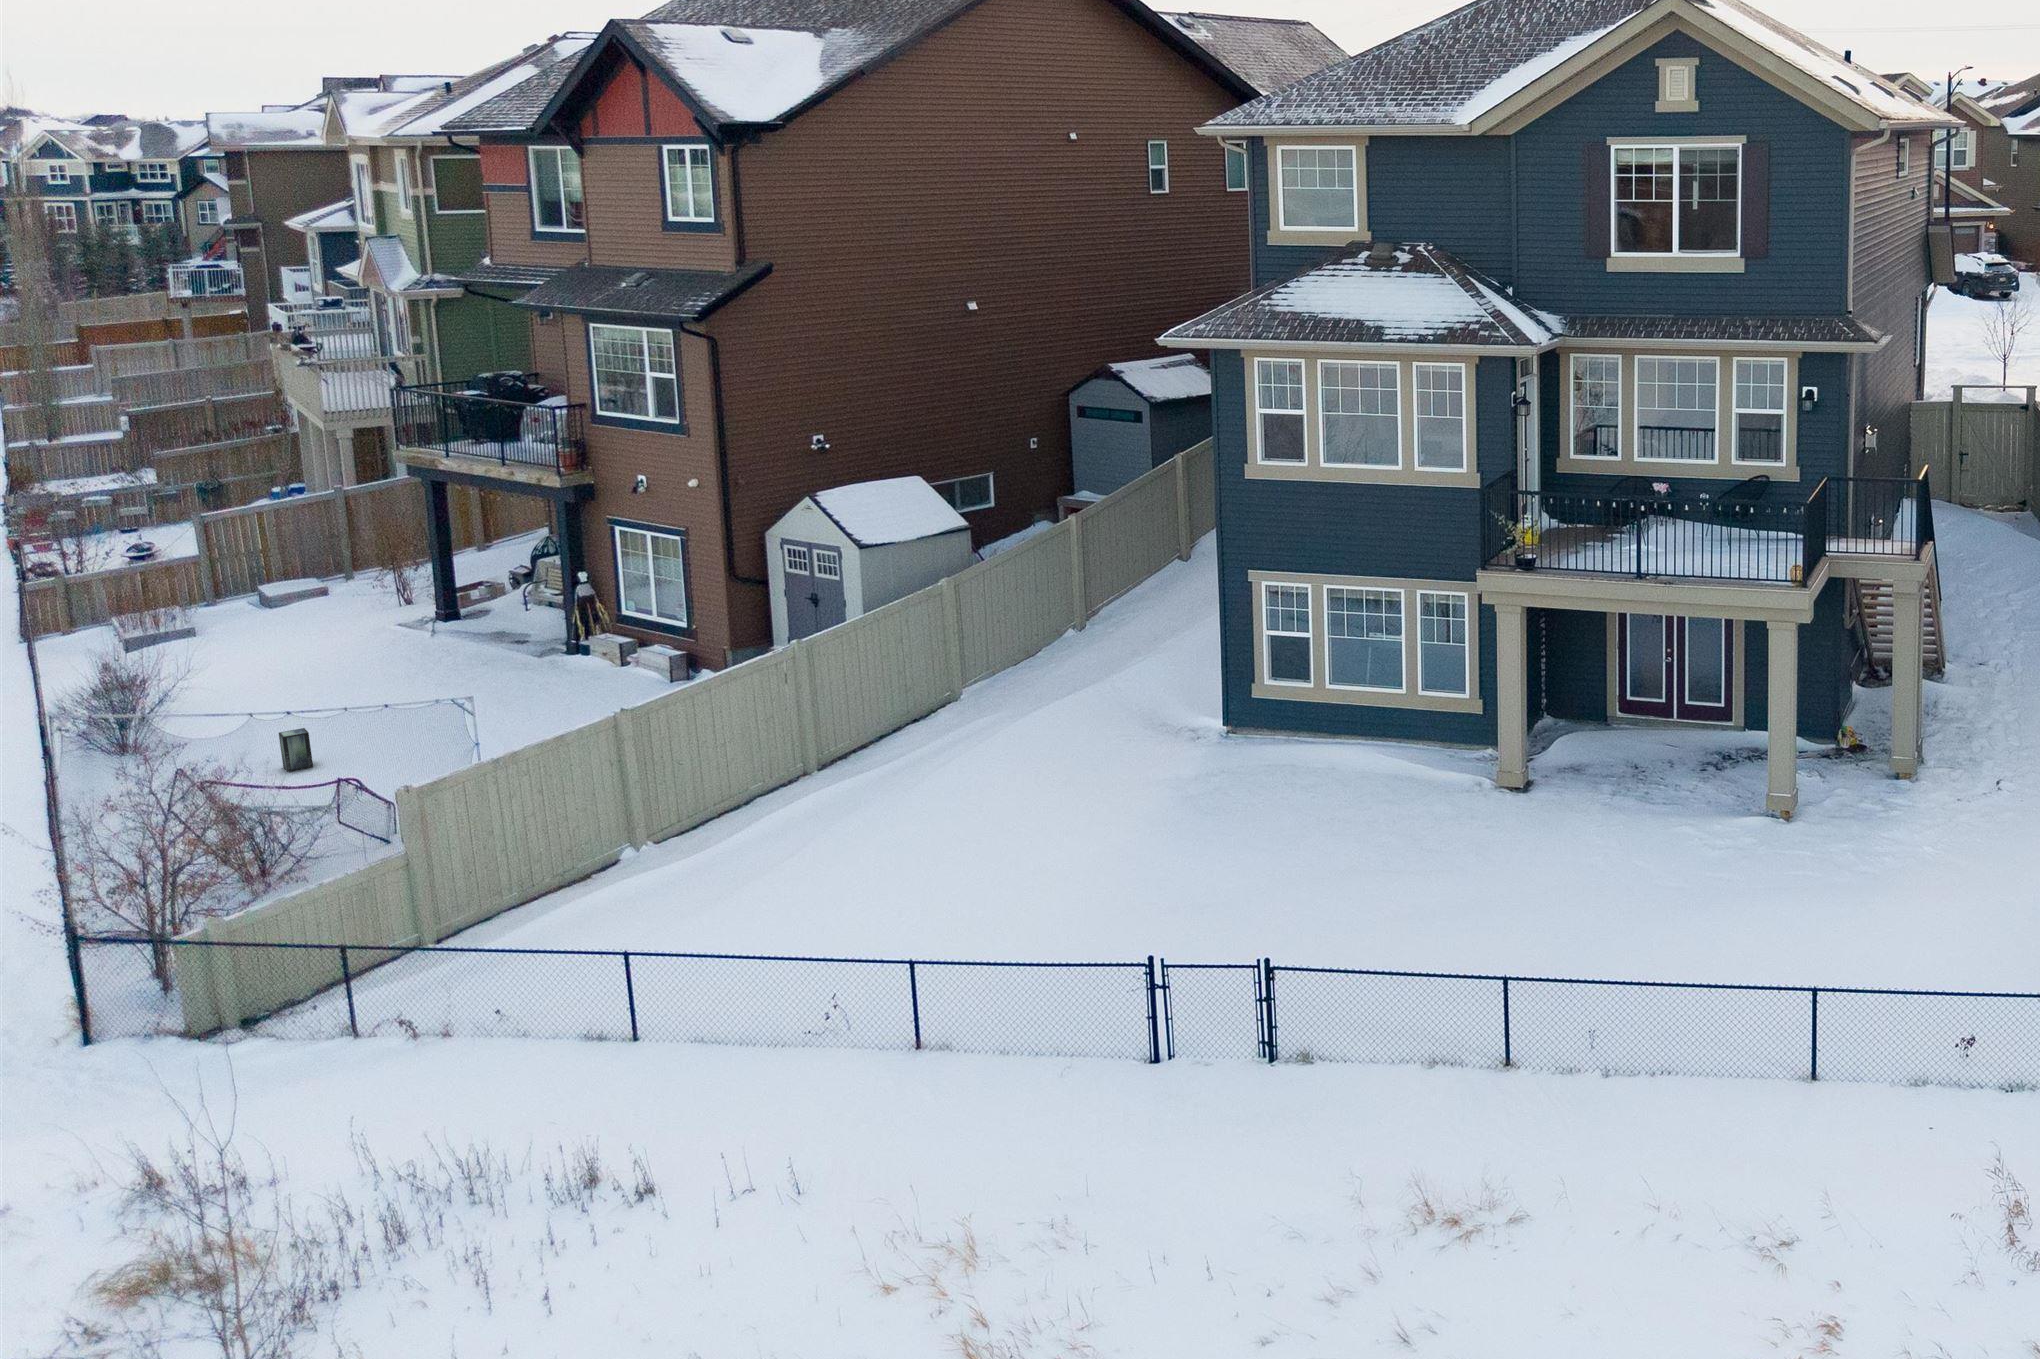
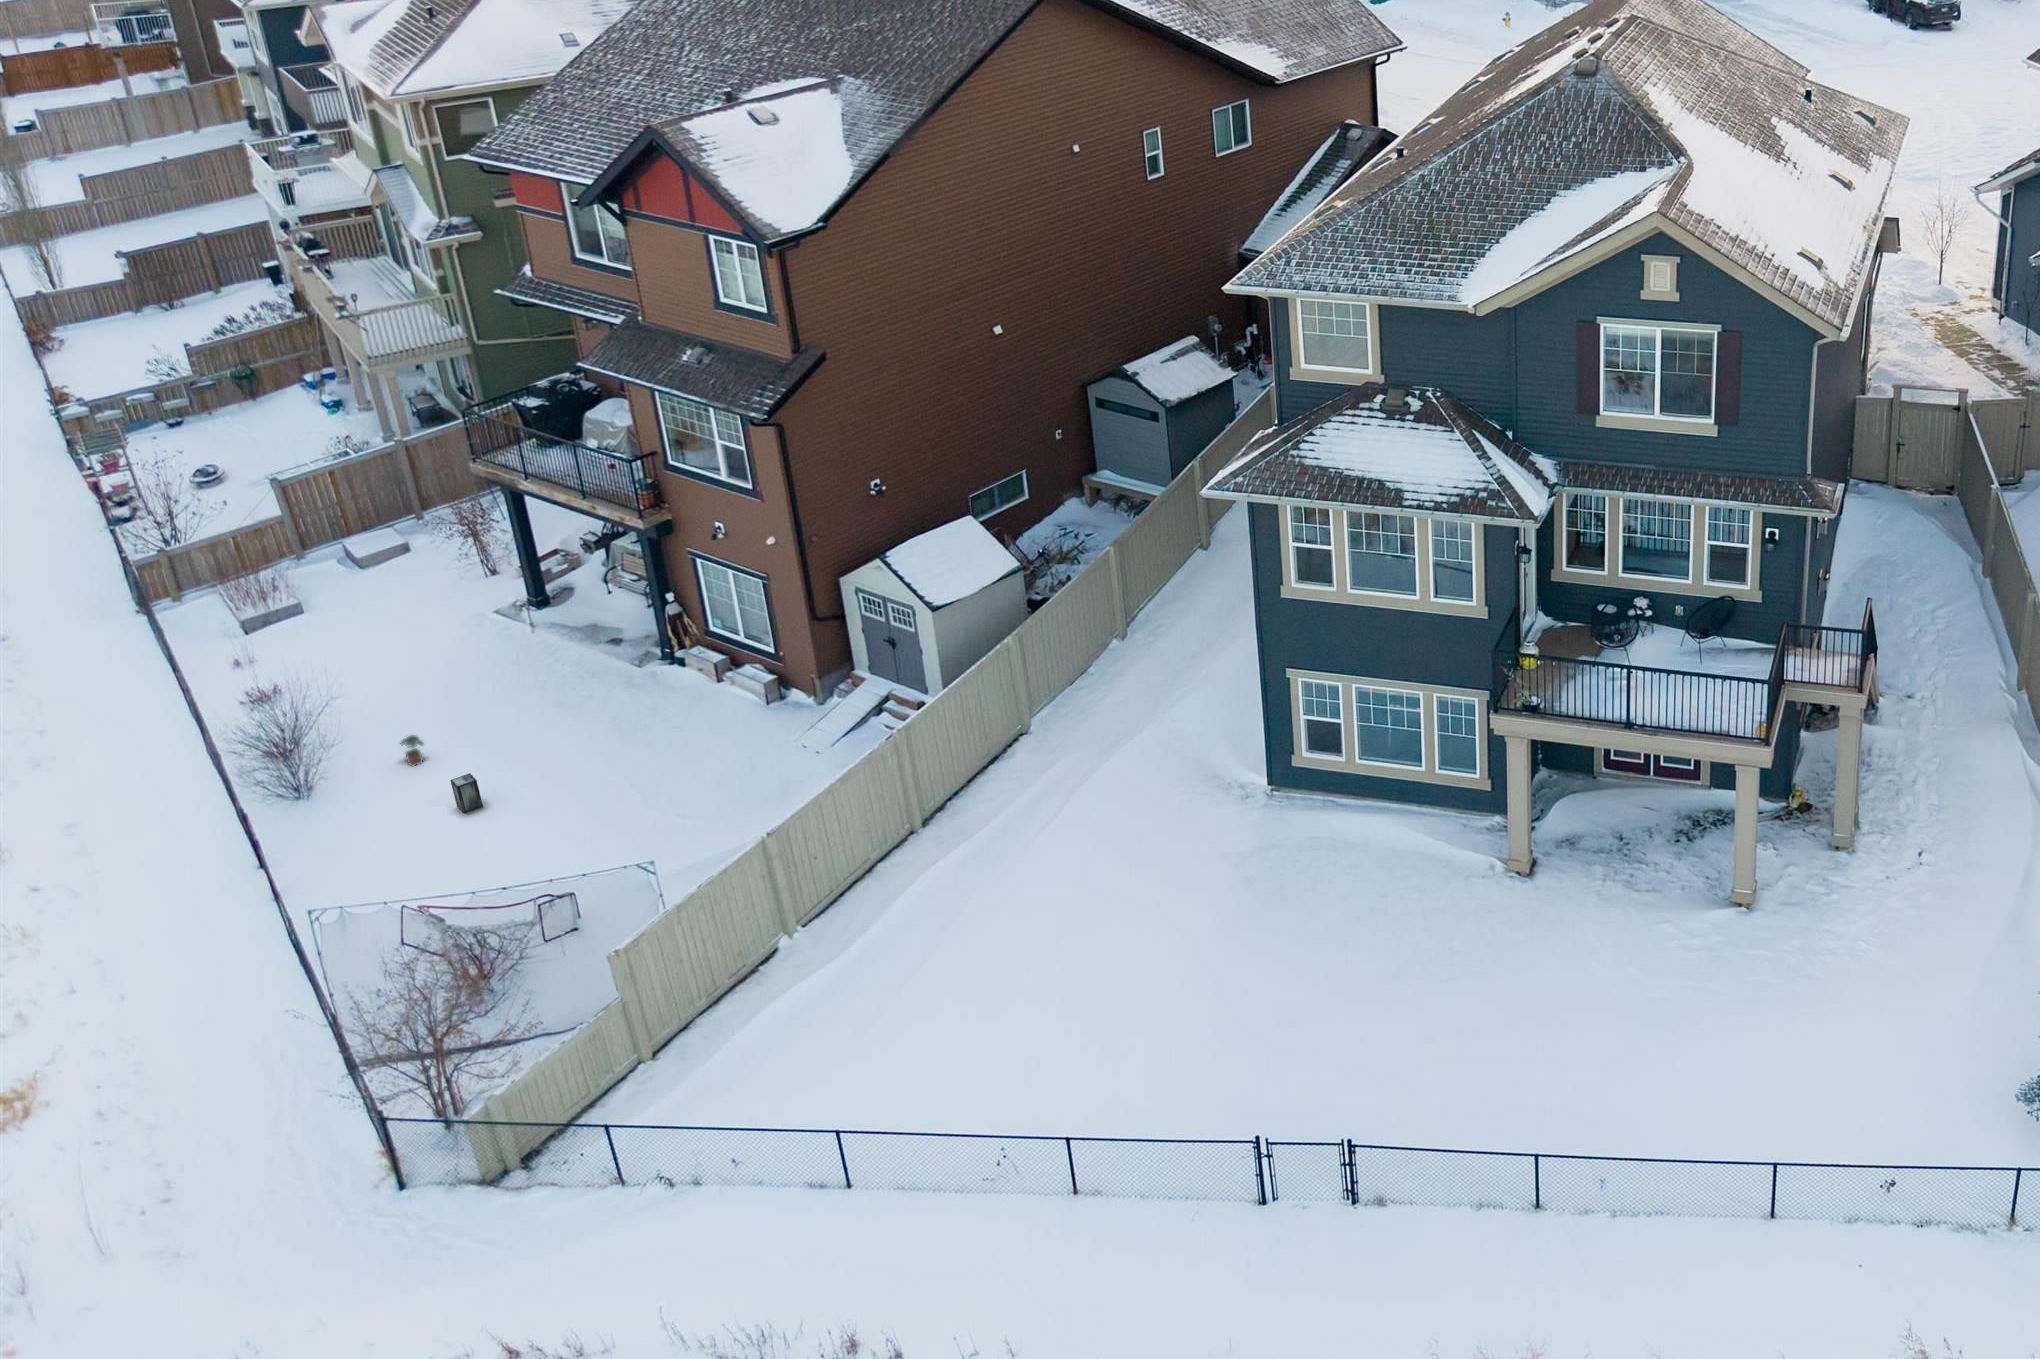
potted tree: none [239,704,269,740] -> present [400,735,423,766]

